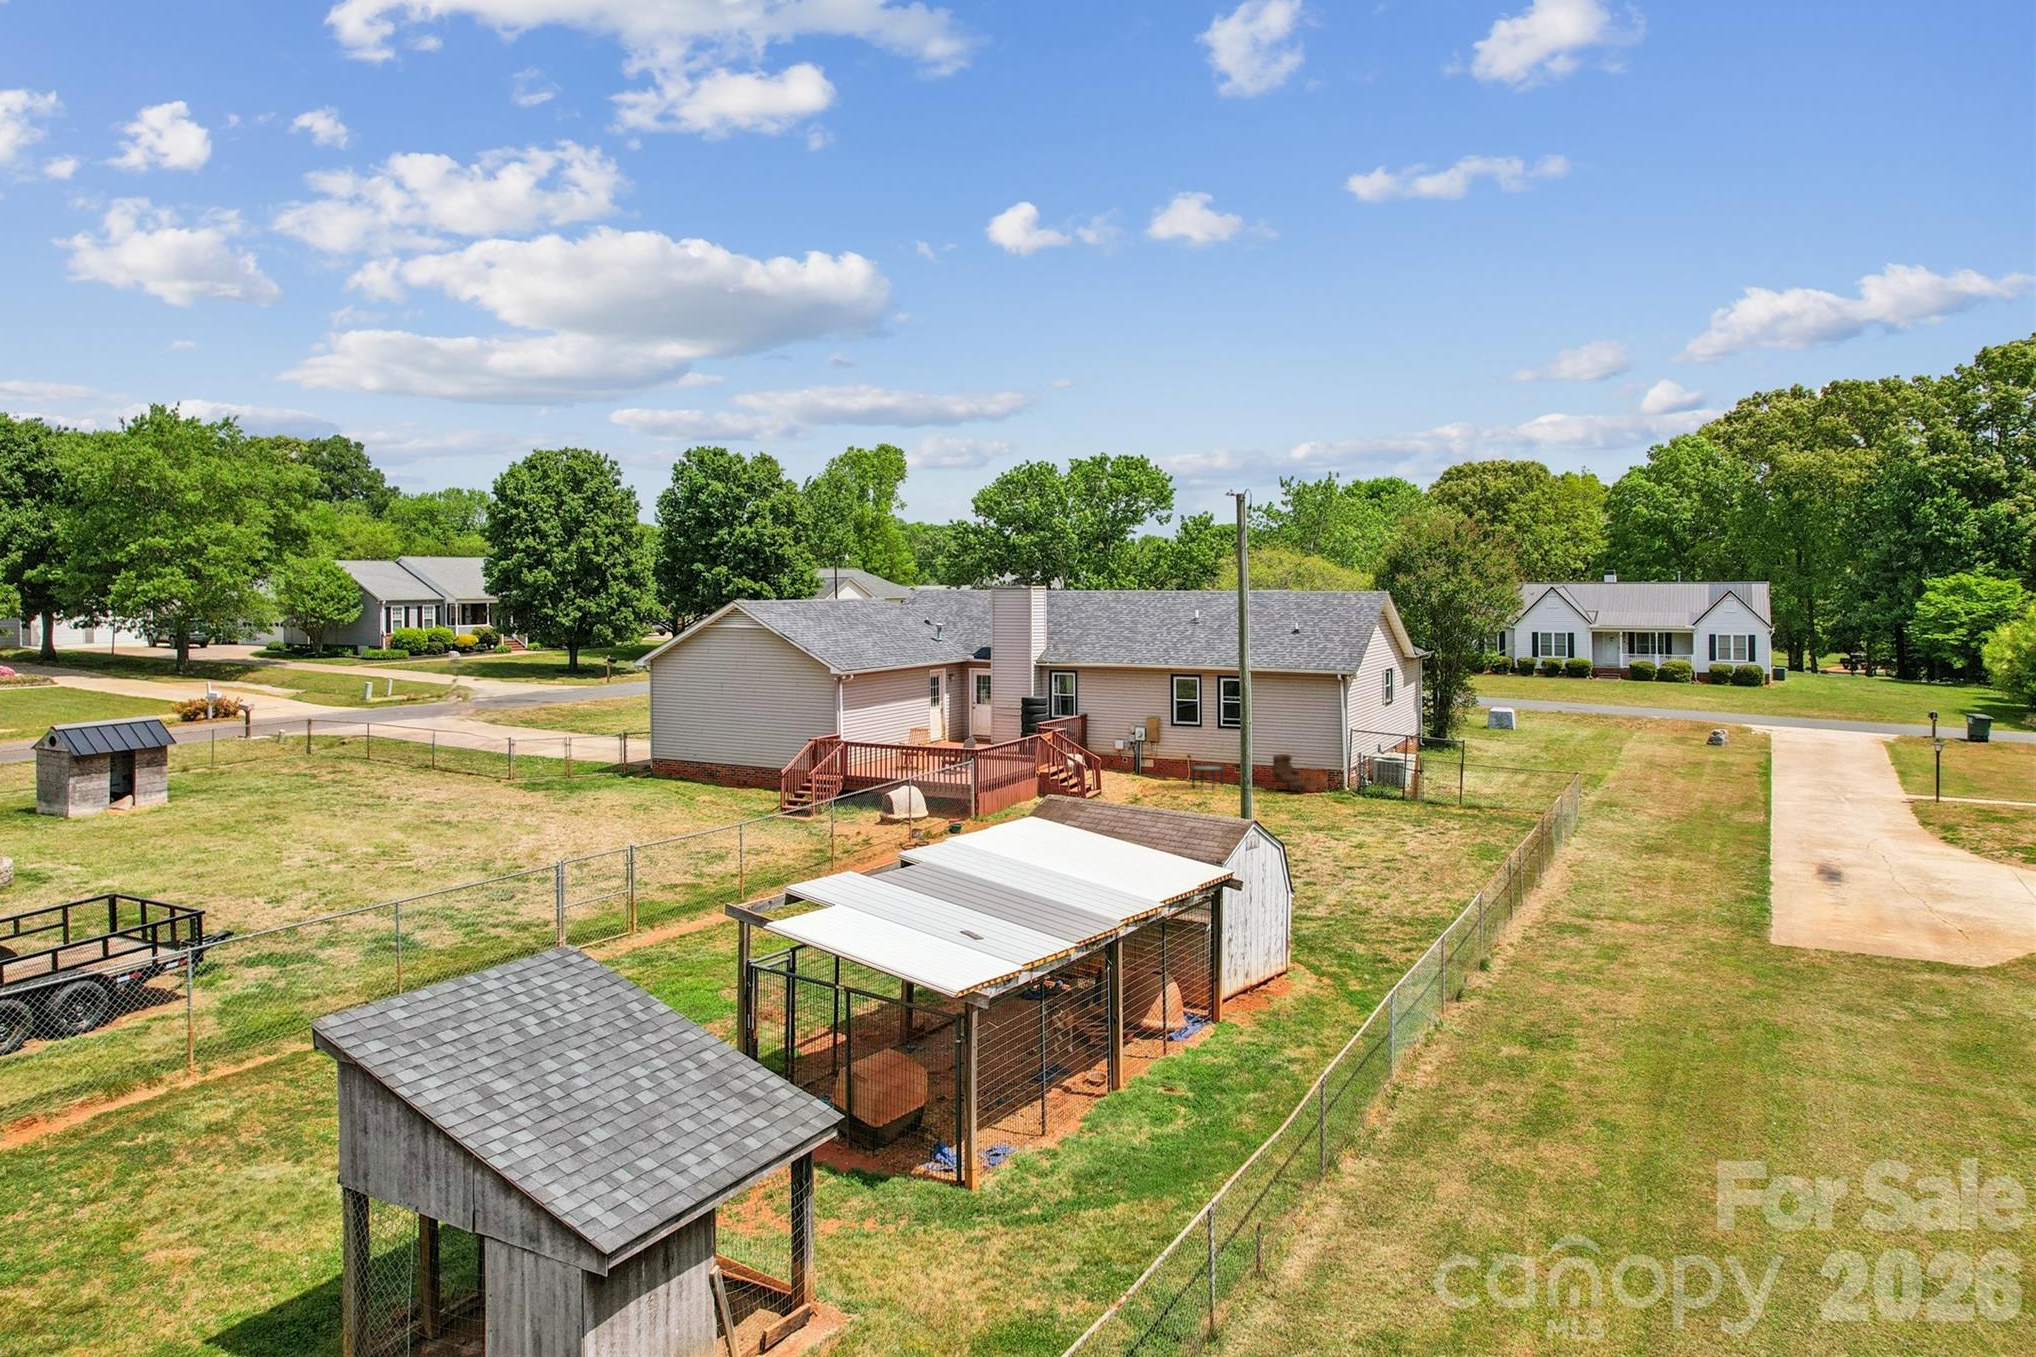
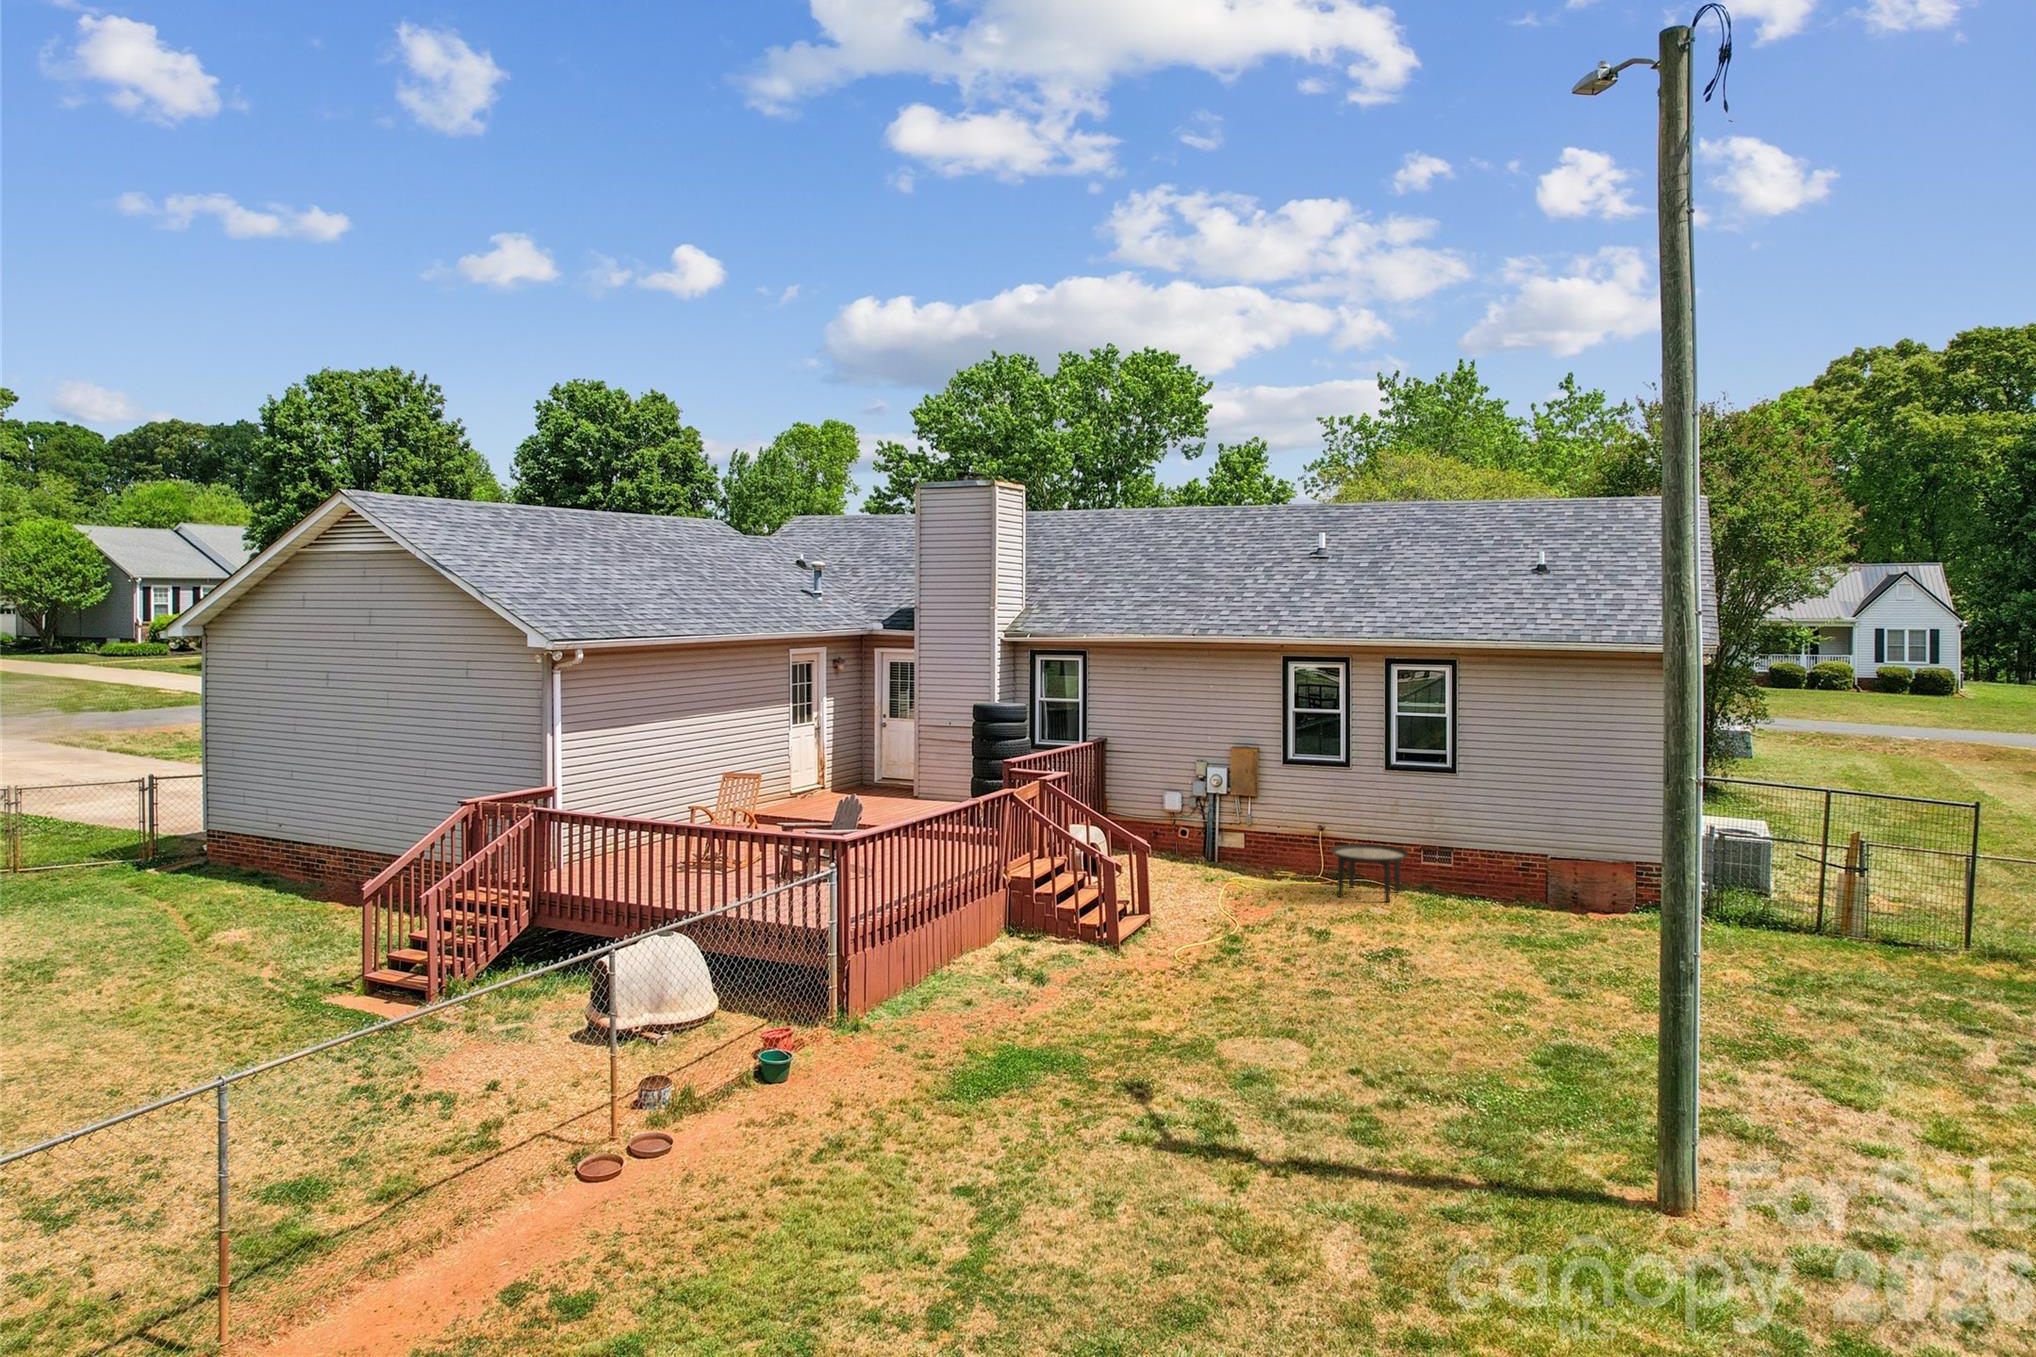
lounge chair: present [1272,754,1307,792] -> none [1518,826,1612,920]

